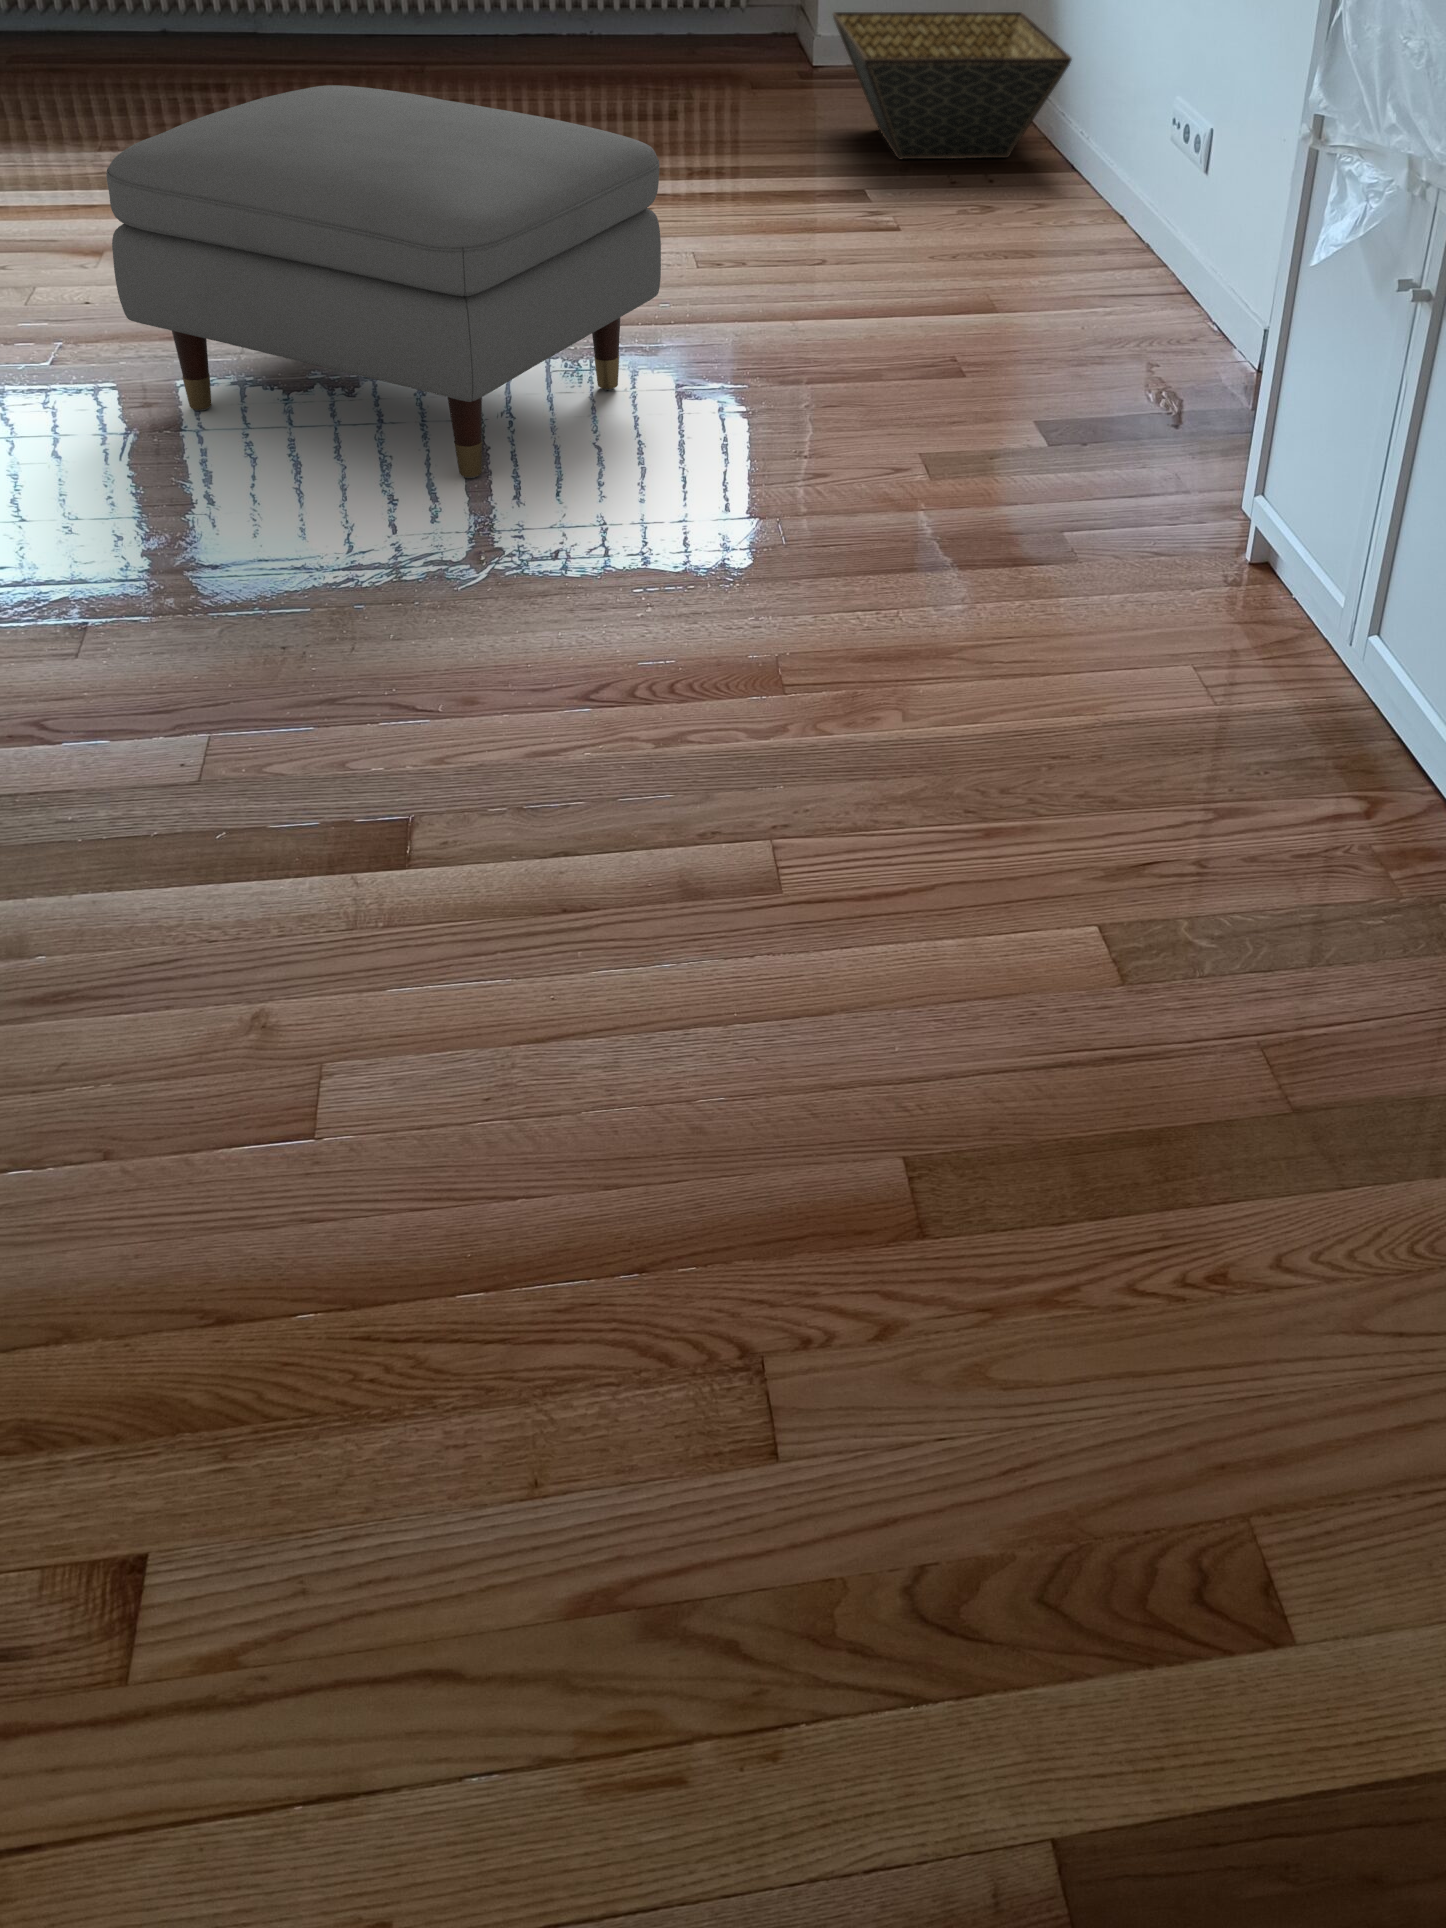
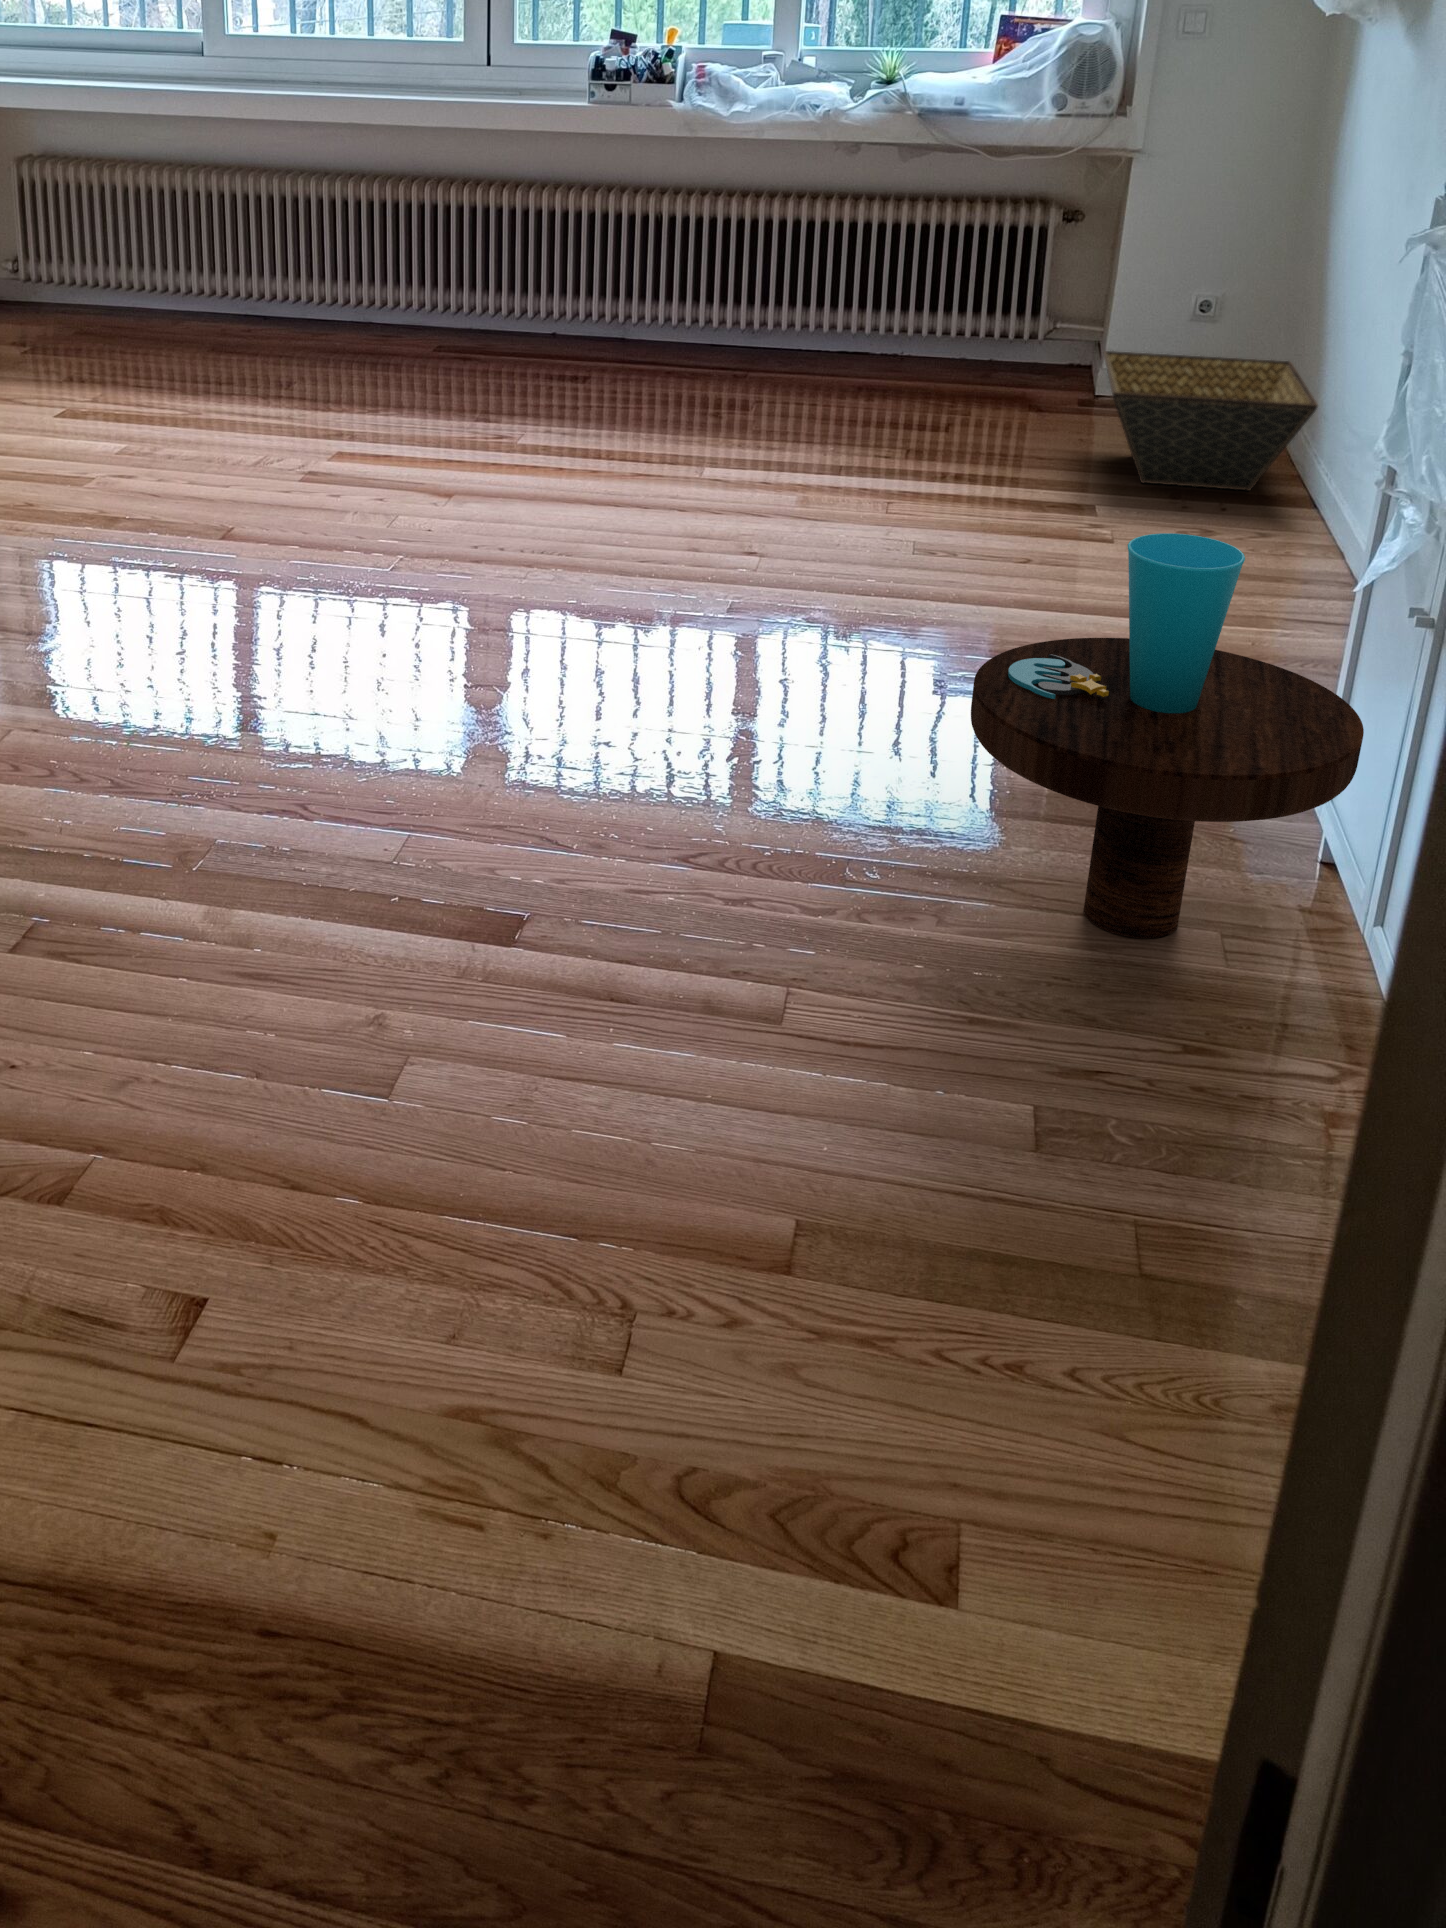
ottoman: present [106,85,661,478] -> none [438,382,861,690]
side table: none [912,223,1342,694] -> present [971,533,1364,938]

